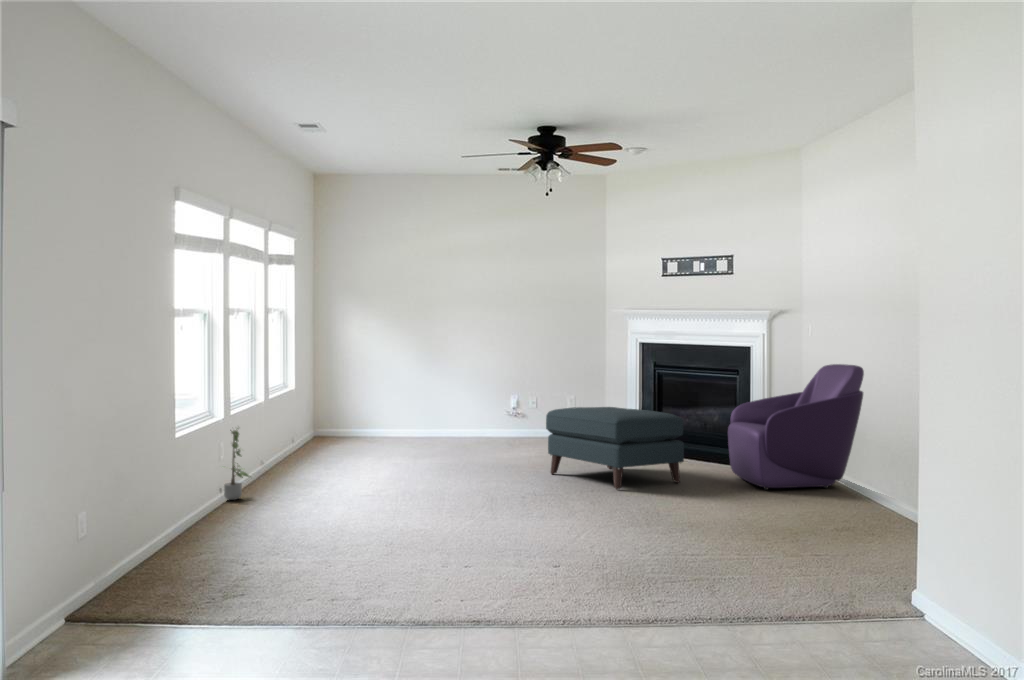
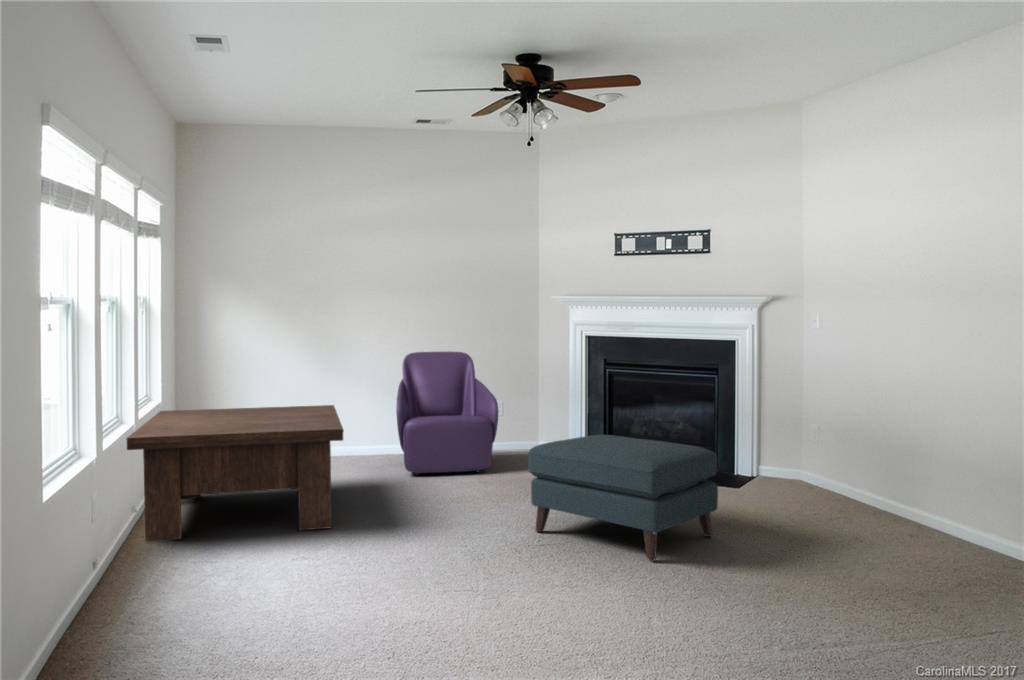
armchair: present [728,364,864,490] -> present [396,351,498,475]
coffee table: none [277,385,429,465] -> present [127,405,344,541]
potted plant: present [224,428,249,500] -> none [54,526,113,659]

